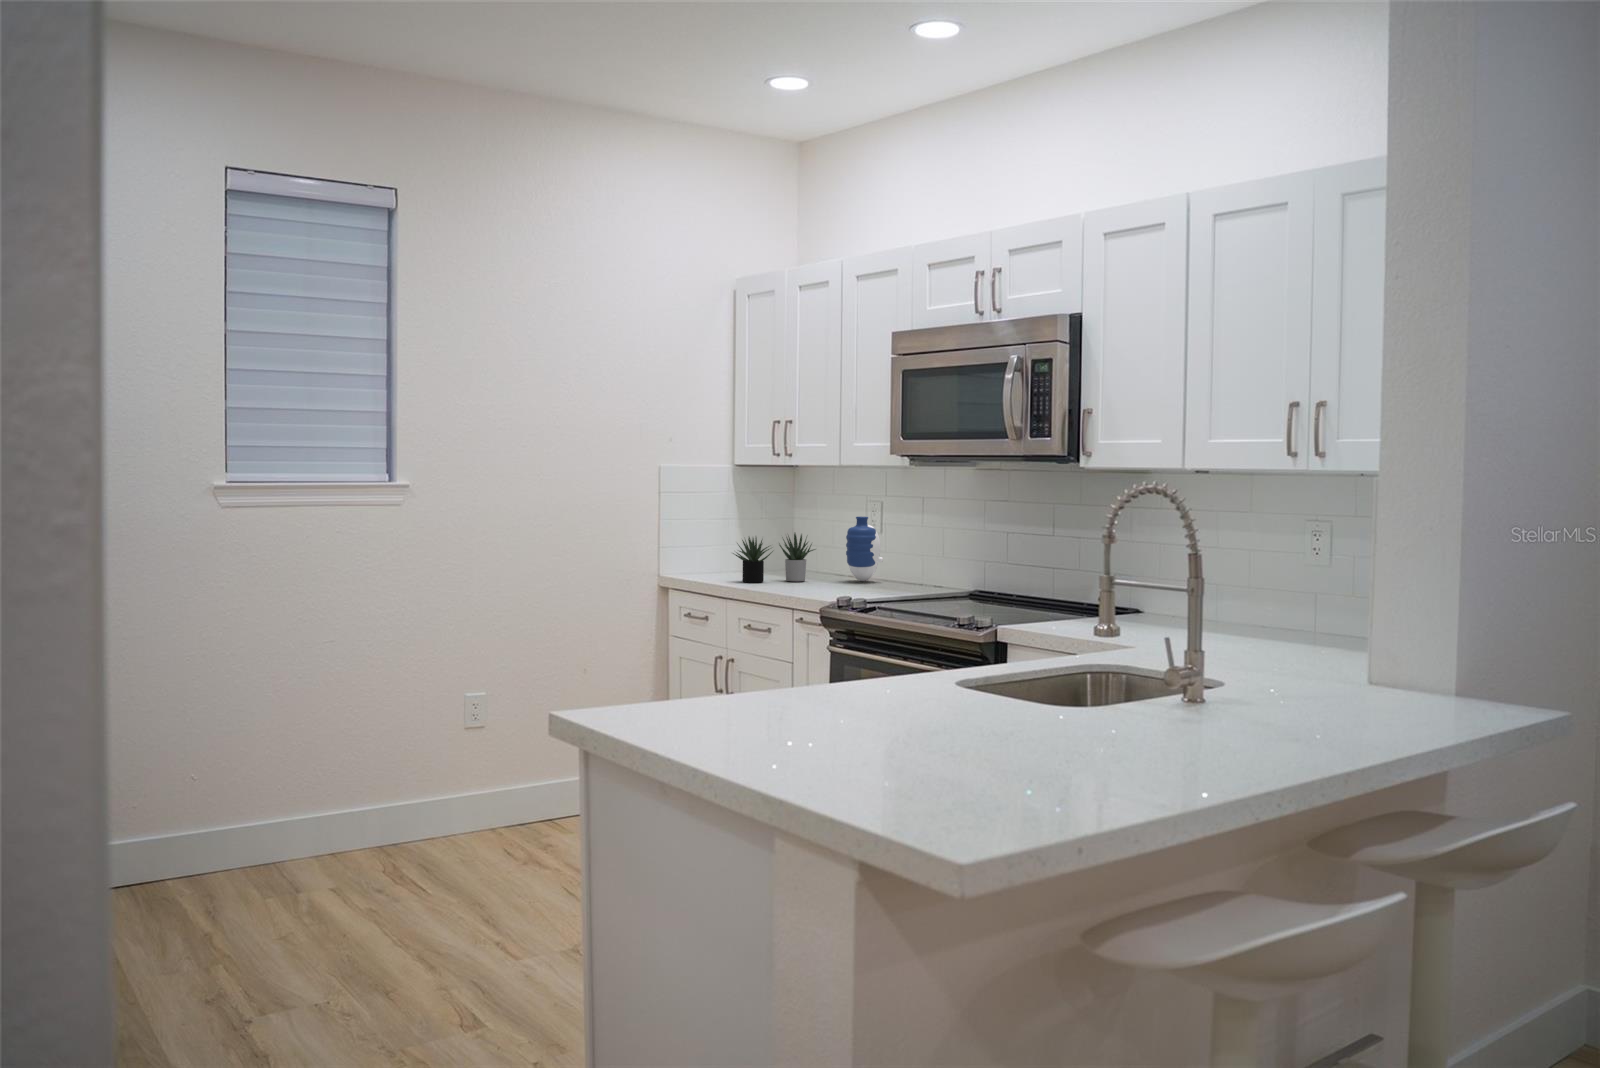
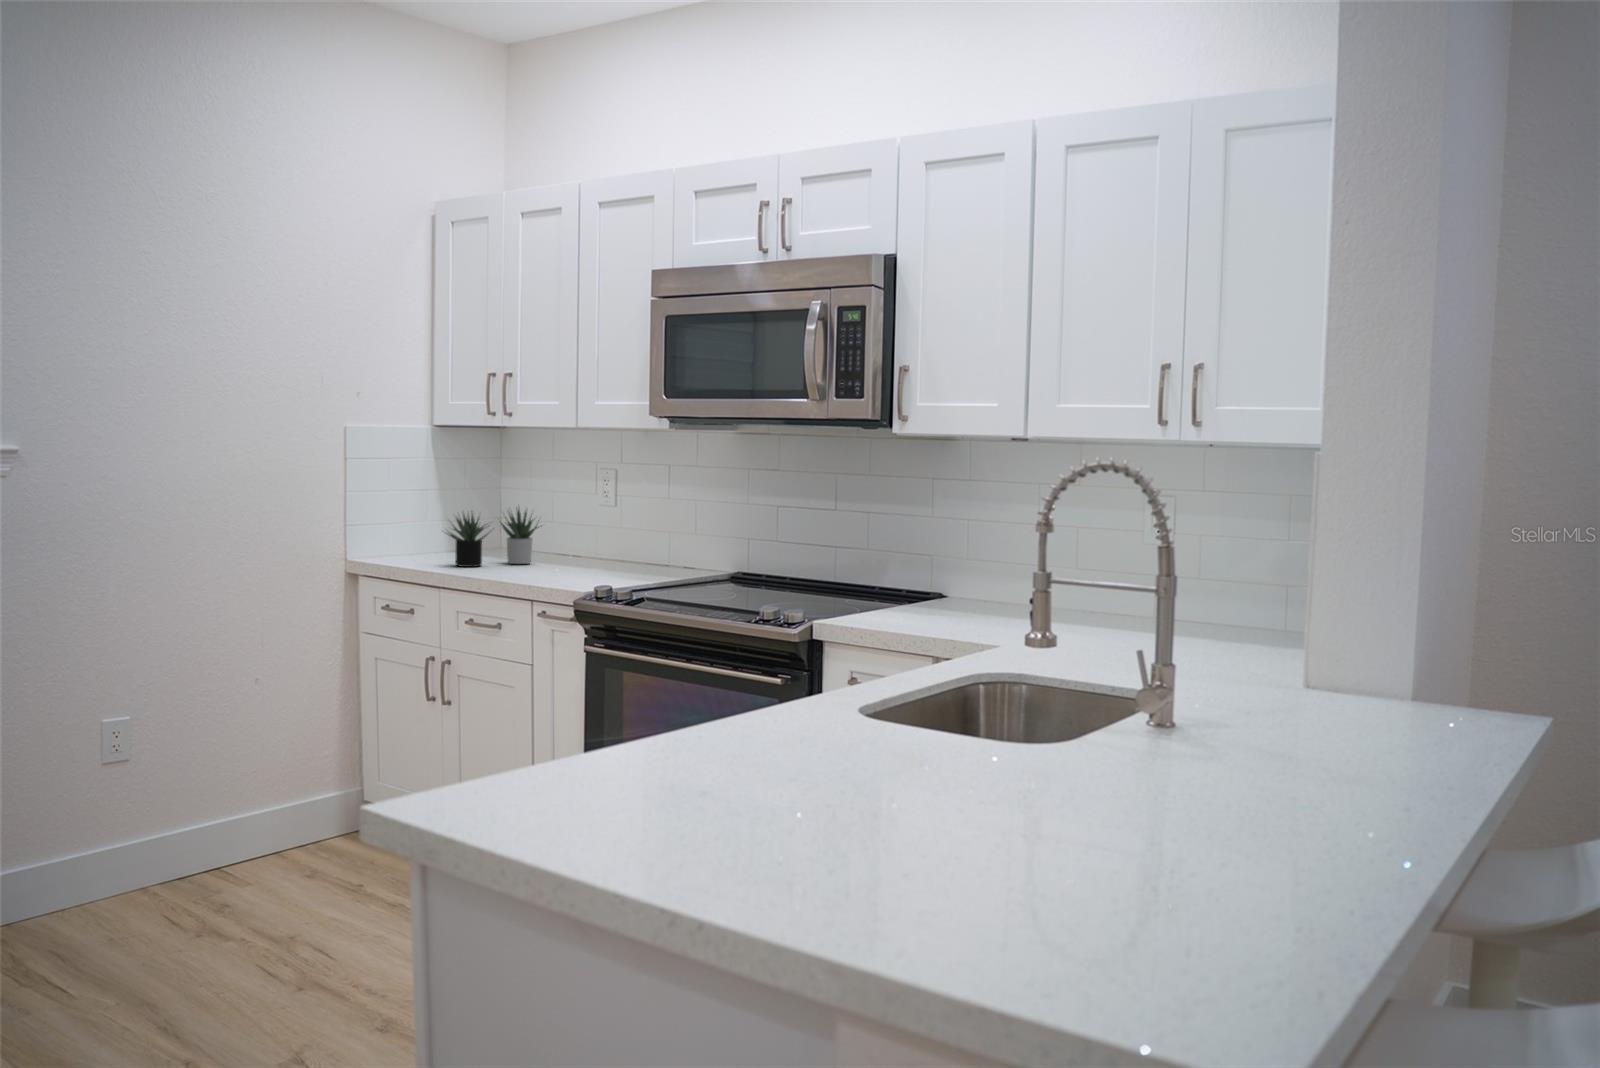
vase: present [846,517,883,581] -> none [579,488,621,562]

